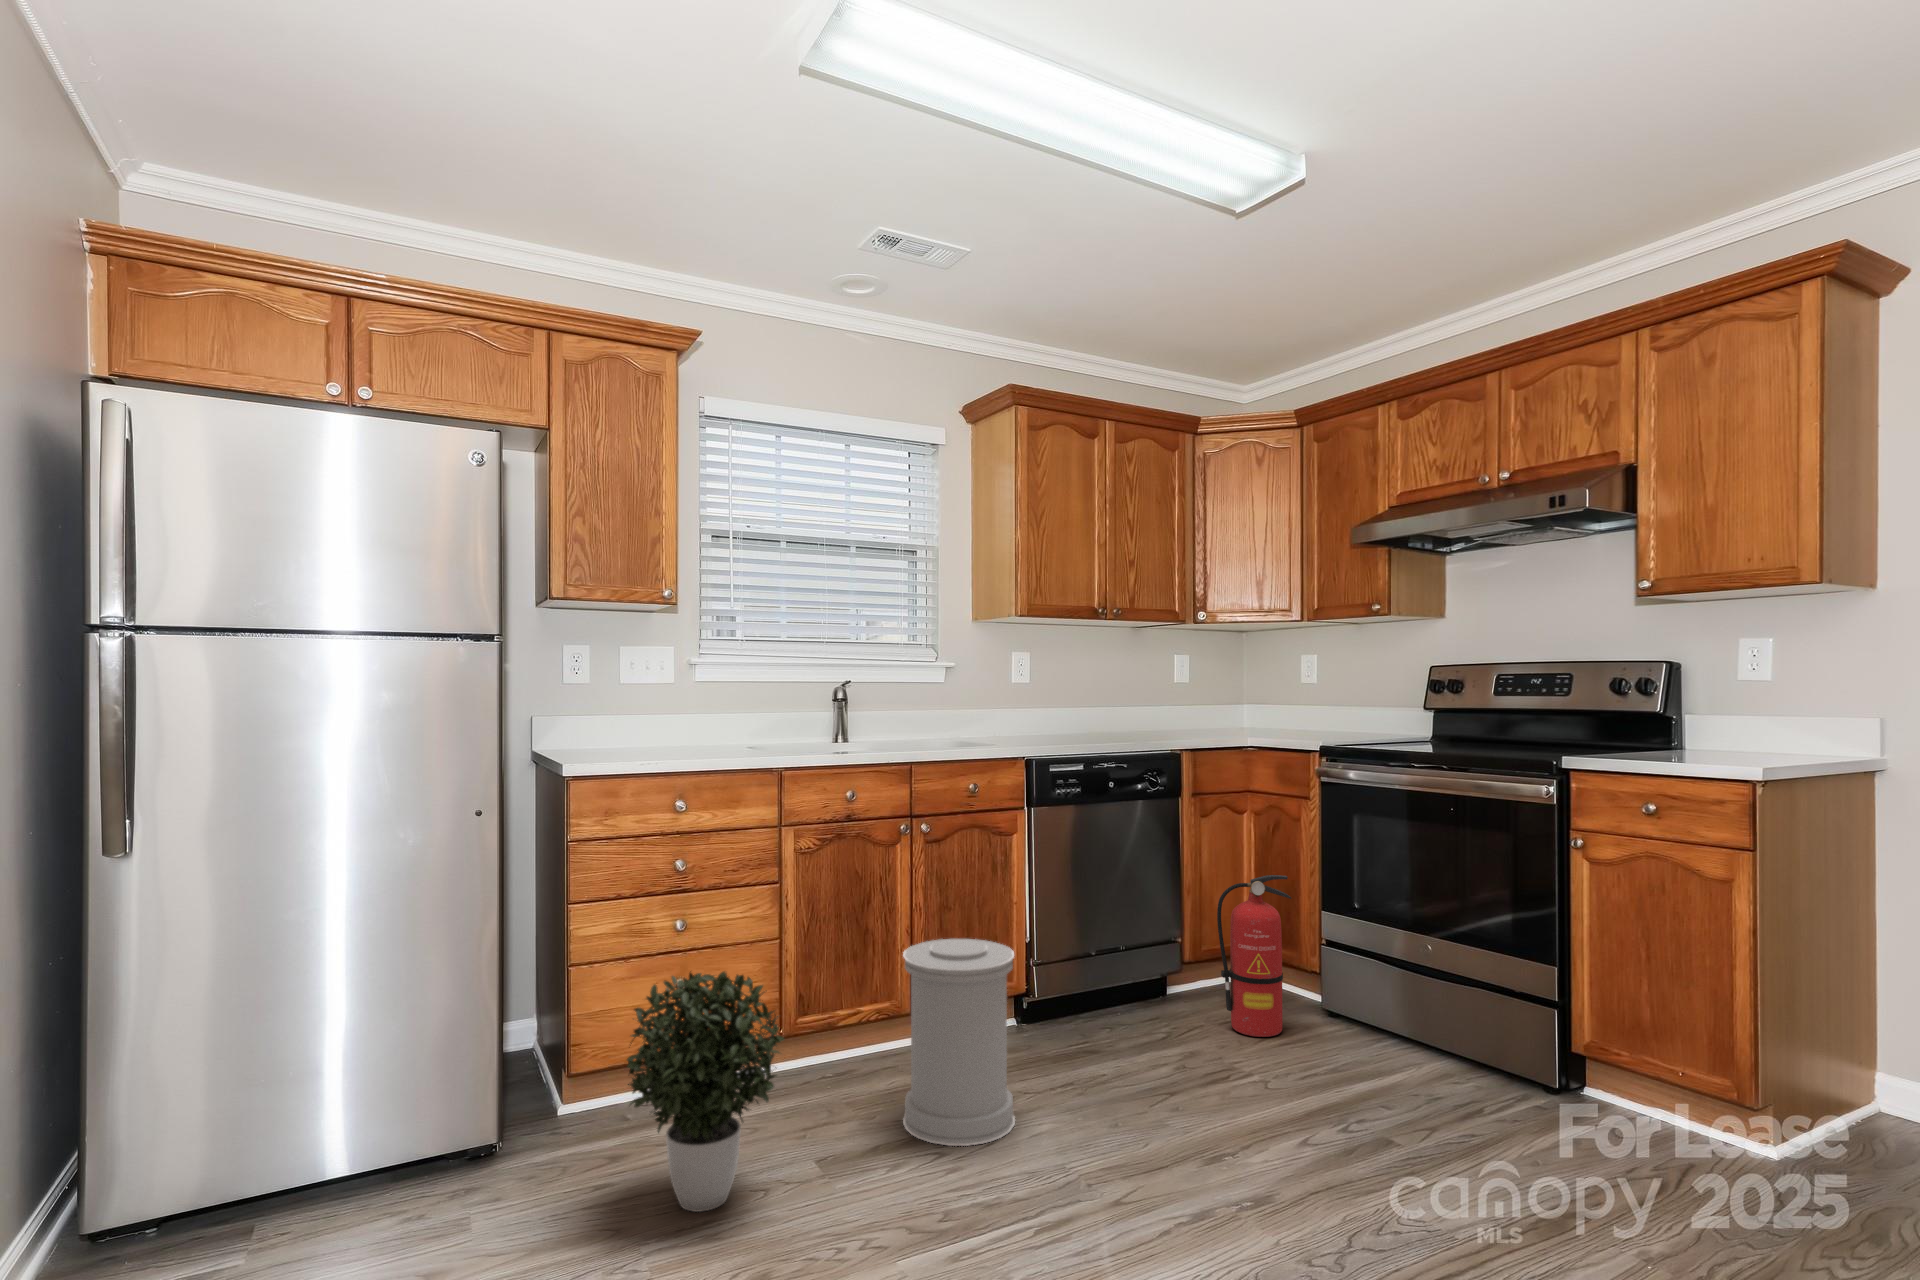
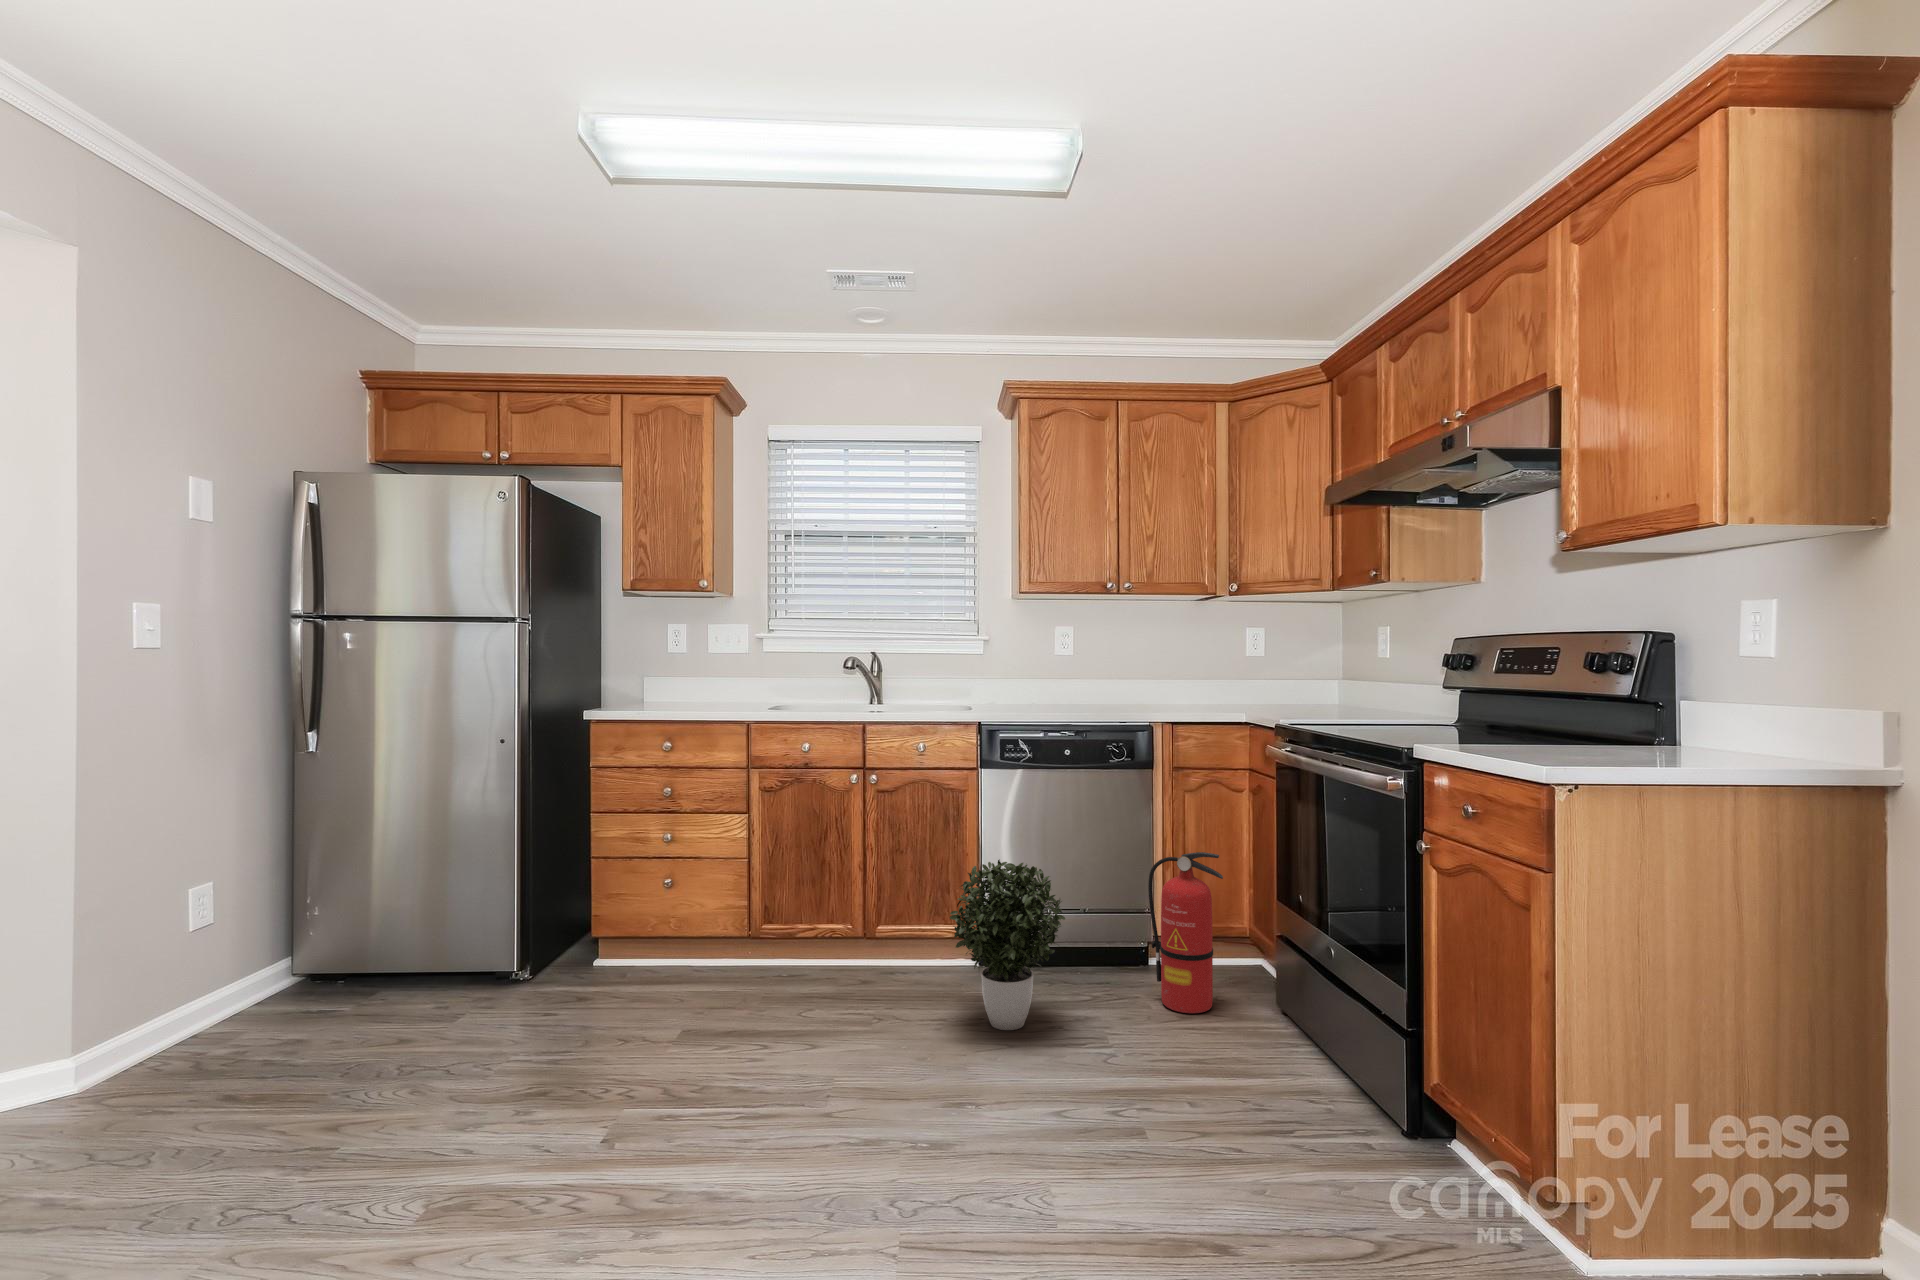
trash can: present [903,939,1015,1146] -> none [768,872,865,1045]
potted plant: present [627,971,784,1212] -> present [950,860,1065,1030]

